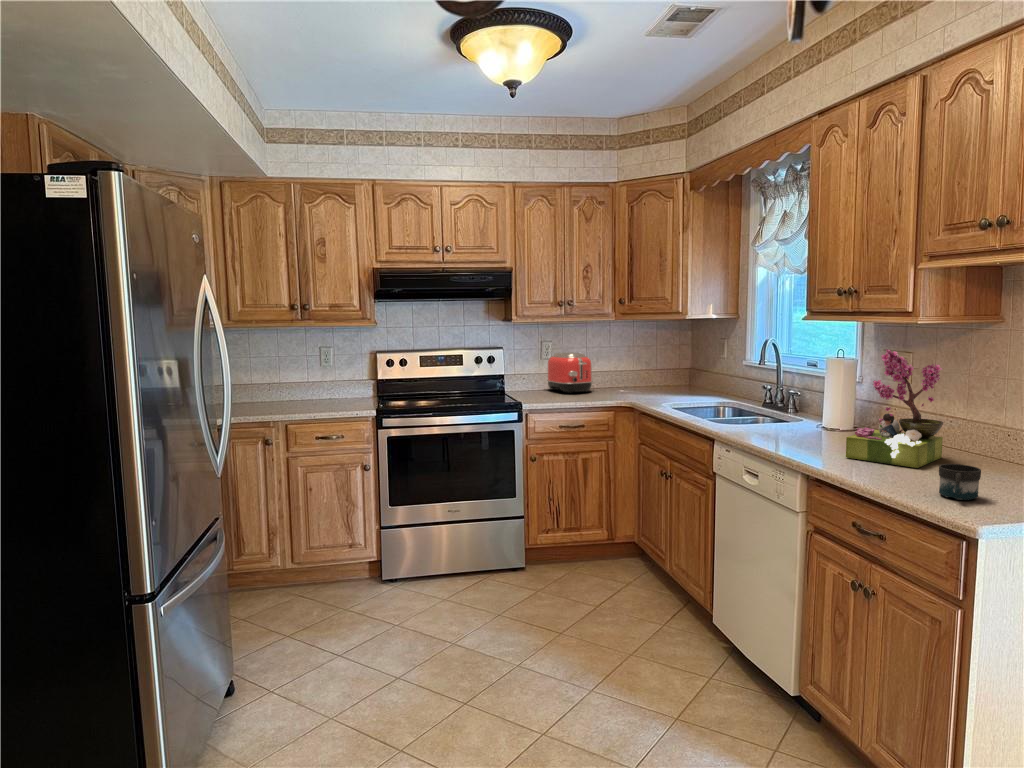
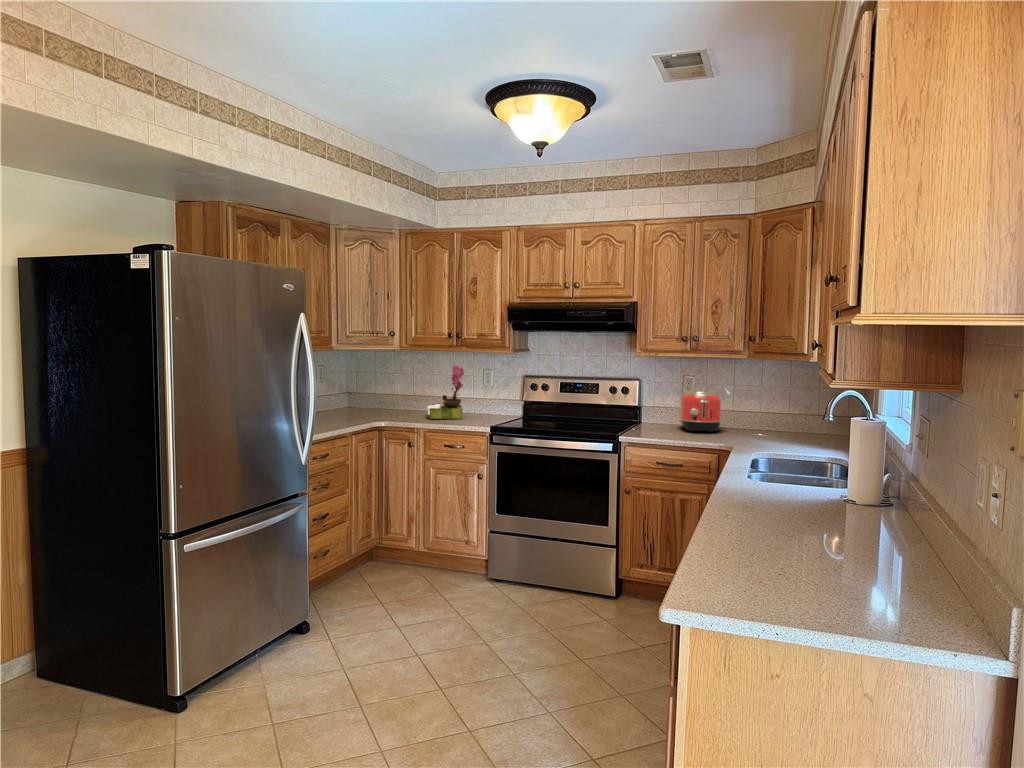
flower arrangement: present [846,349,943,468] -> present [428,364,464,419]
mug: present [939,464,981,500] -> none [706,525,751,563]

